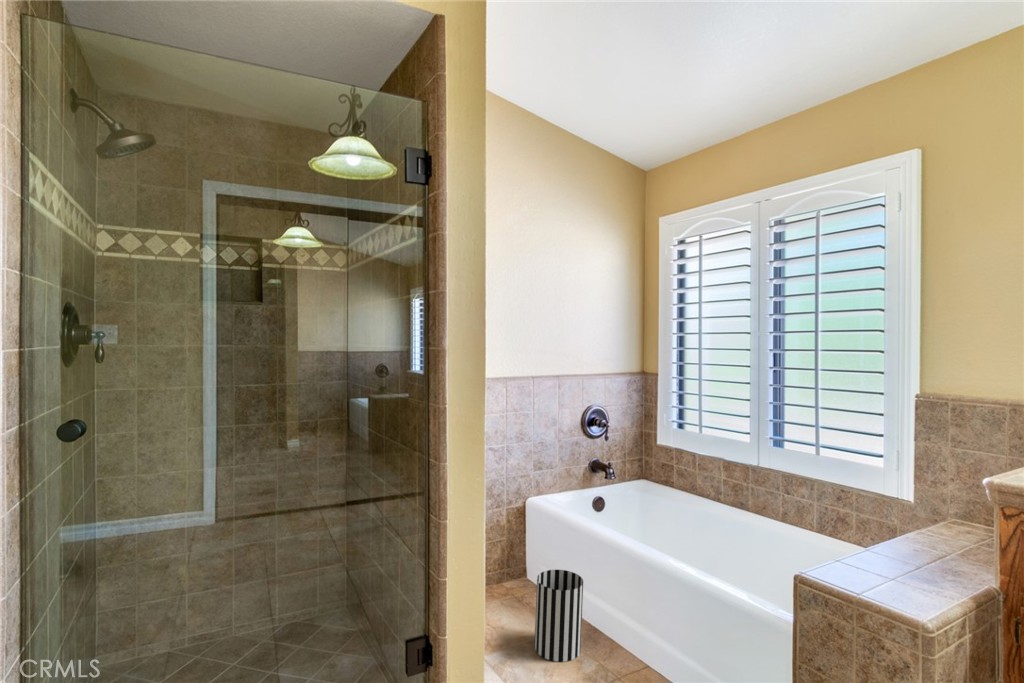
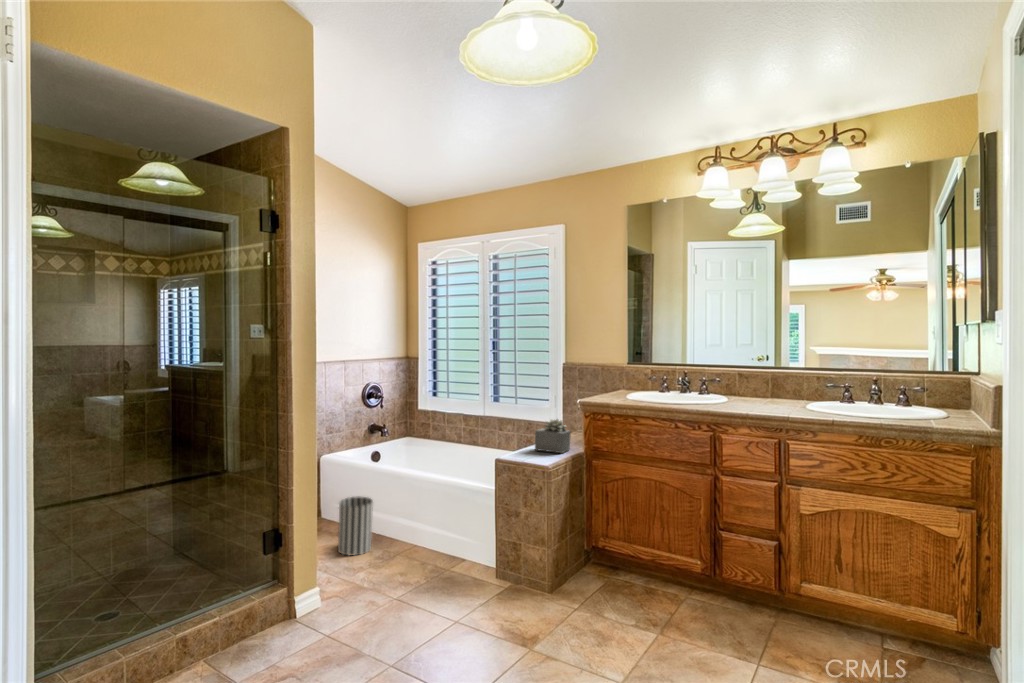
succulent plant: none [875,505,962,584] -> present [535,419,571,453]

